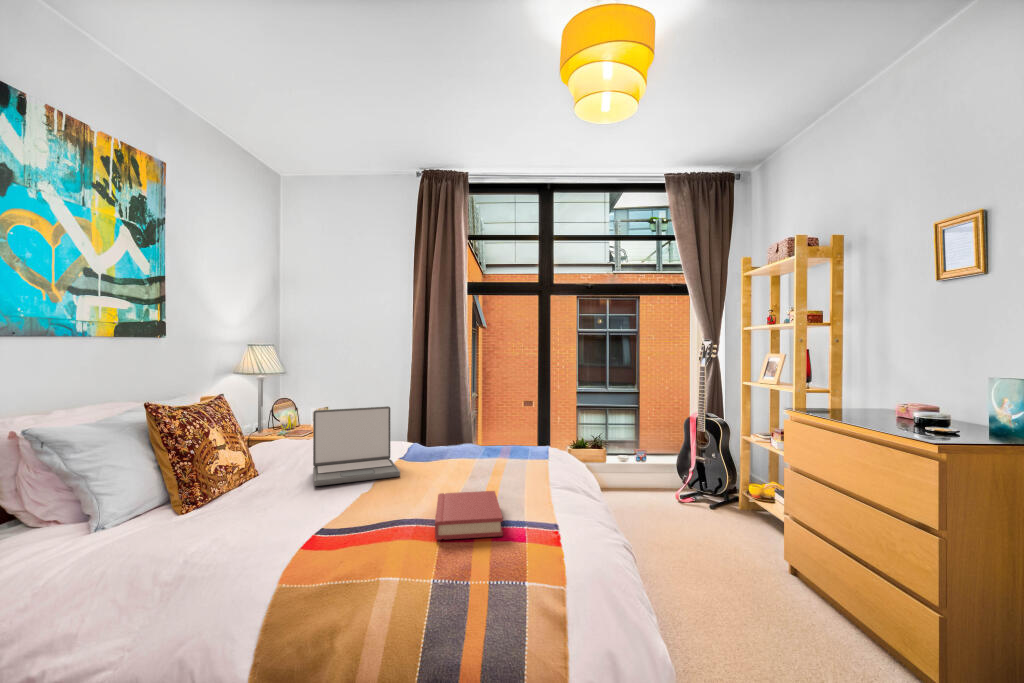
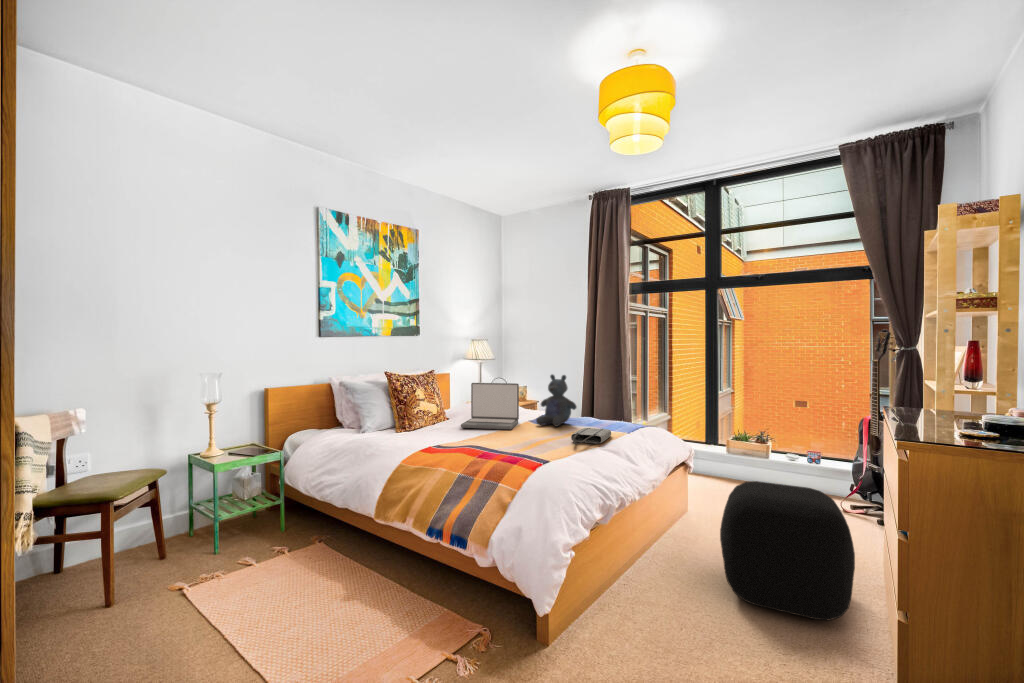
stuffed bear: none [418,390,473,462] -> present [536,374,576,427]
tote bag: none [506,457,556,487] -> present [571,428,611,445]
hardback book: present [435,491,503,540] -> none [478,437,537,462]
ottoman: none [681,491,830,635] -> present [720,481,855,620]

